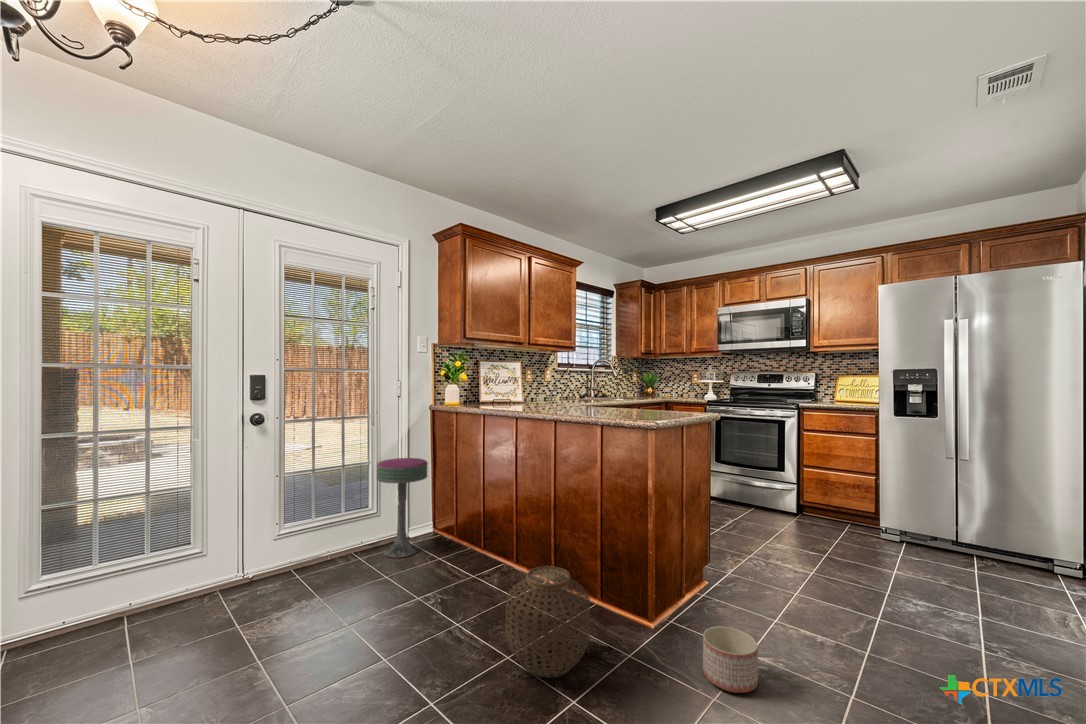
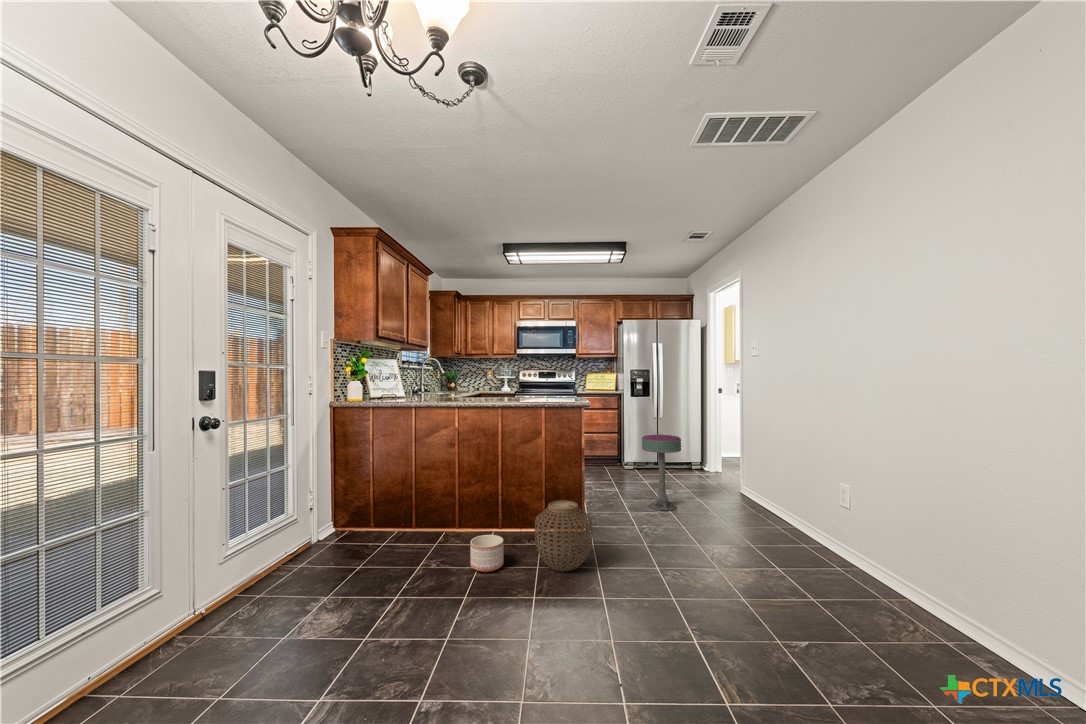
bar stool: present [377,458,428,558] -> present [642,435,681,511]
planter: present [703,626,758,693] -> present [470,535,504,572]

